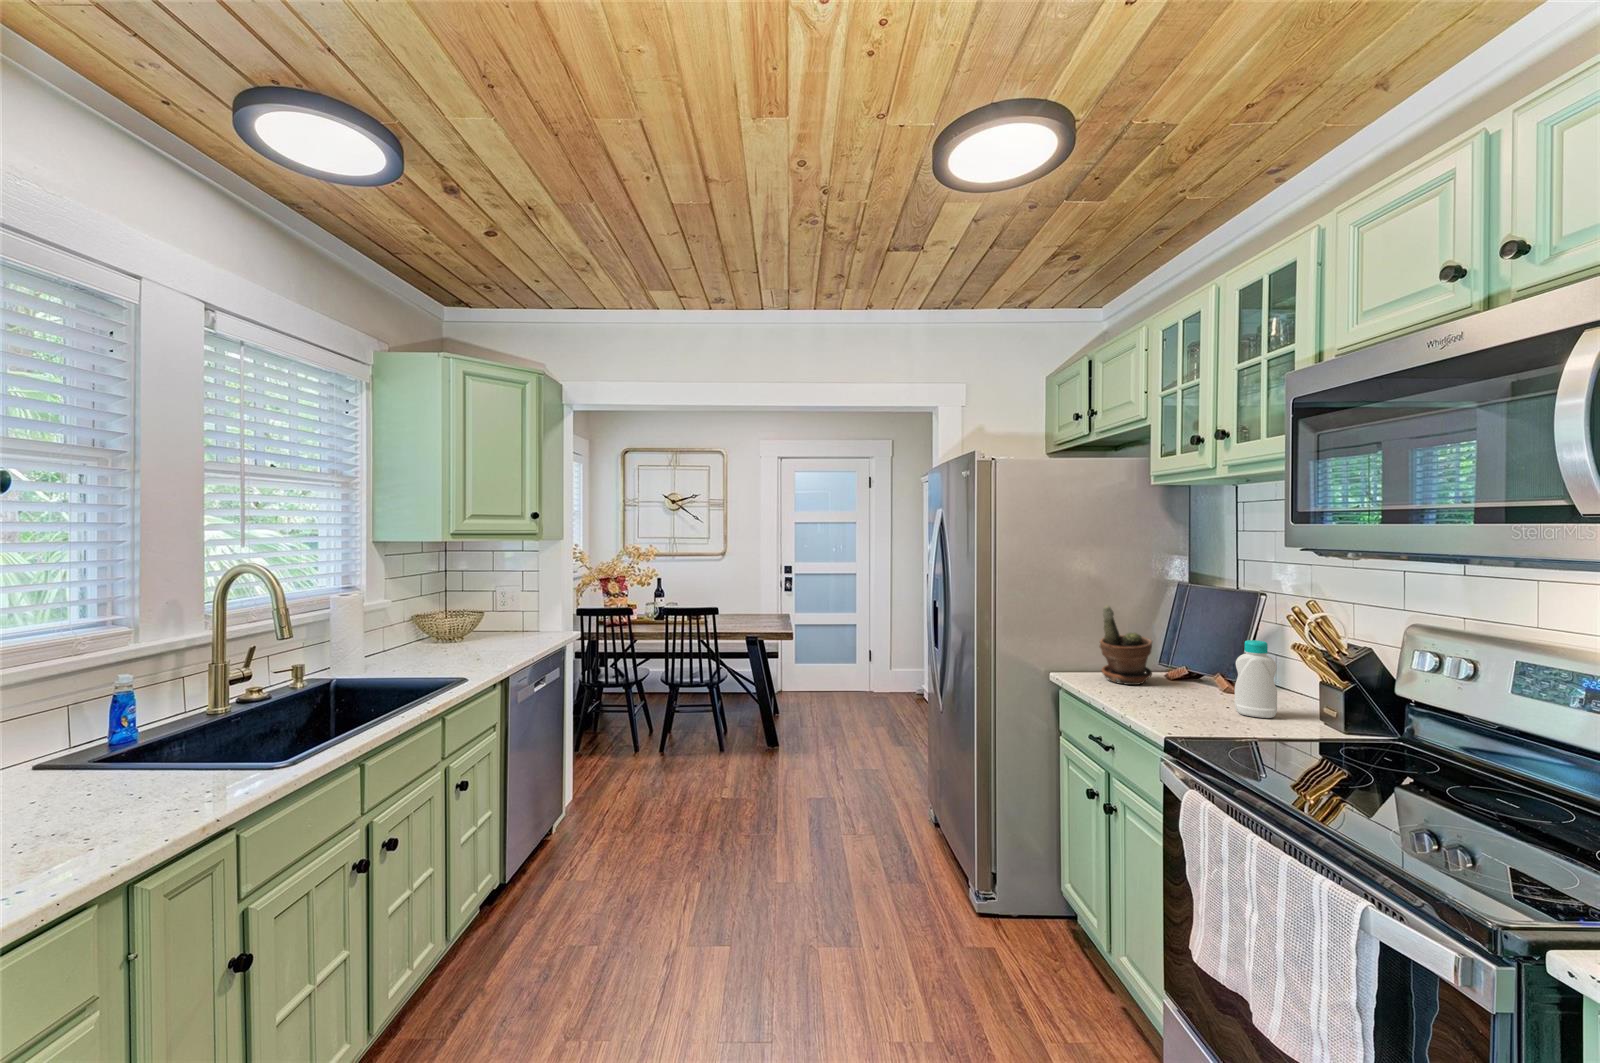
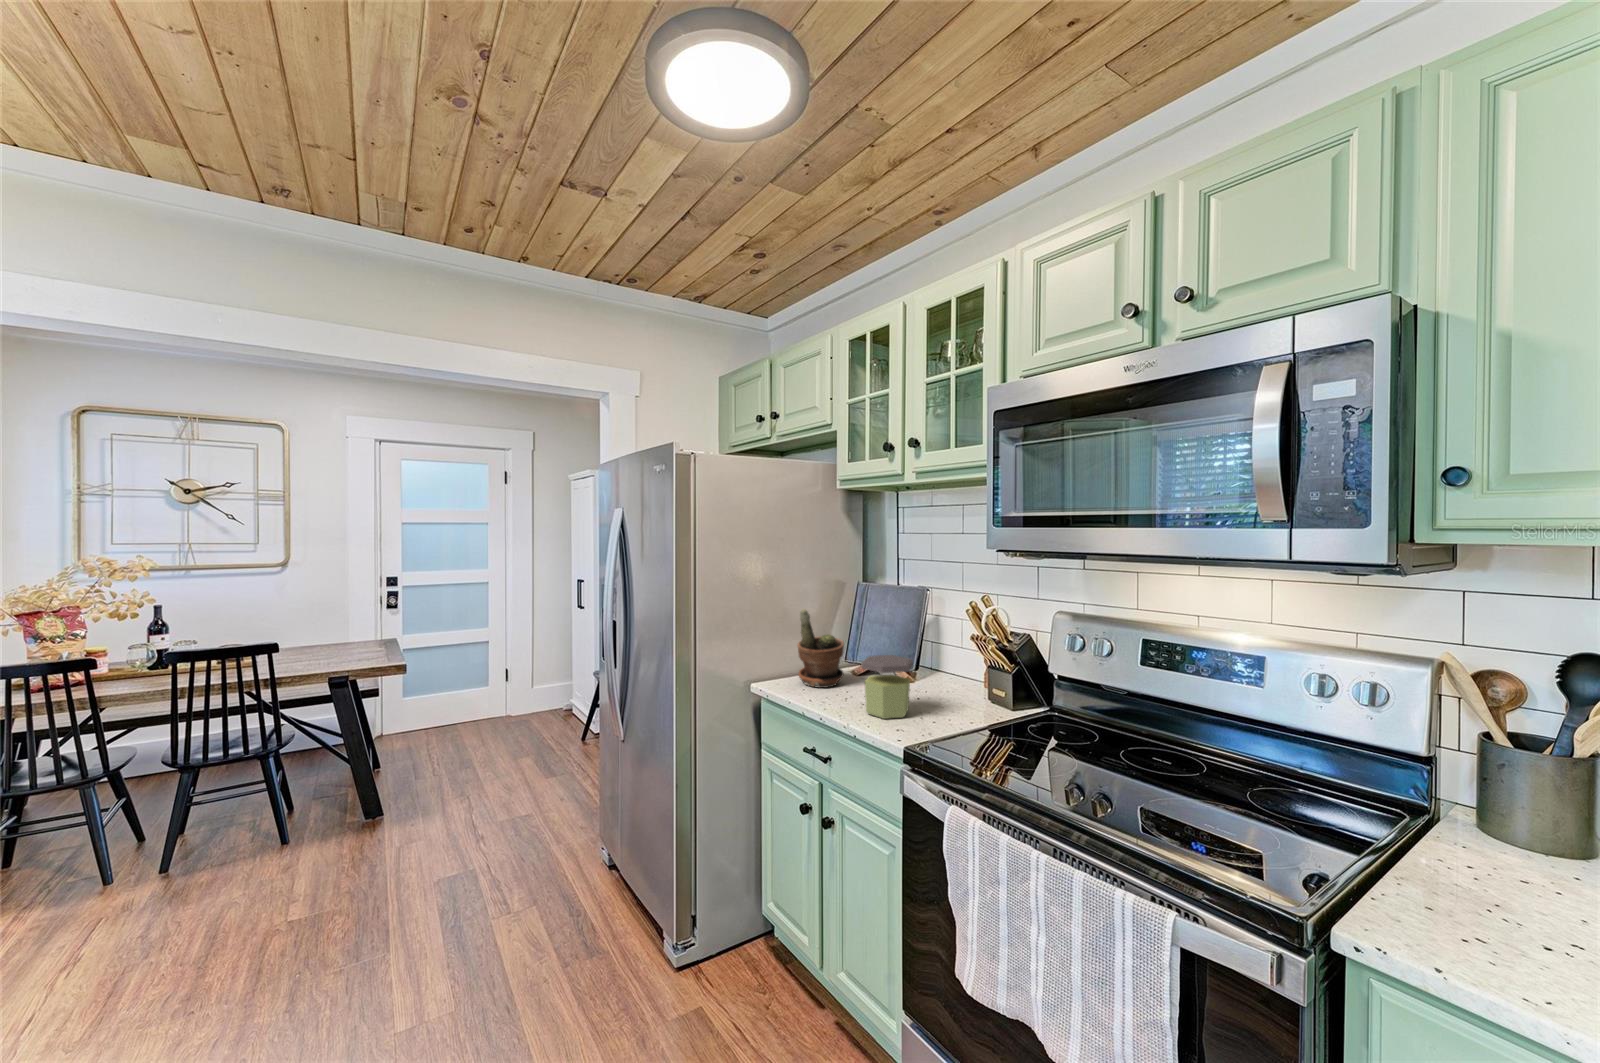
bottle: present [1235,640,1277,718] -> none [929,635,963,707]
jar: none [1146,653,1207,717] -> present [862,655,913,719]

